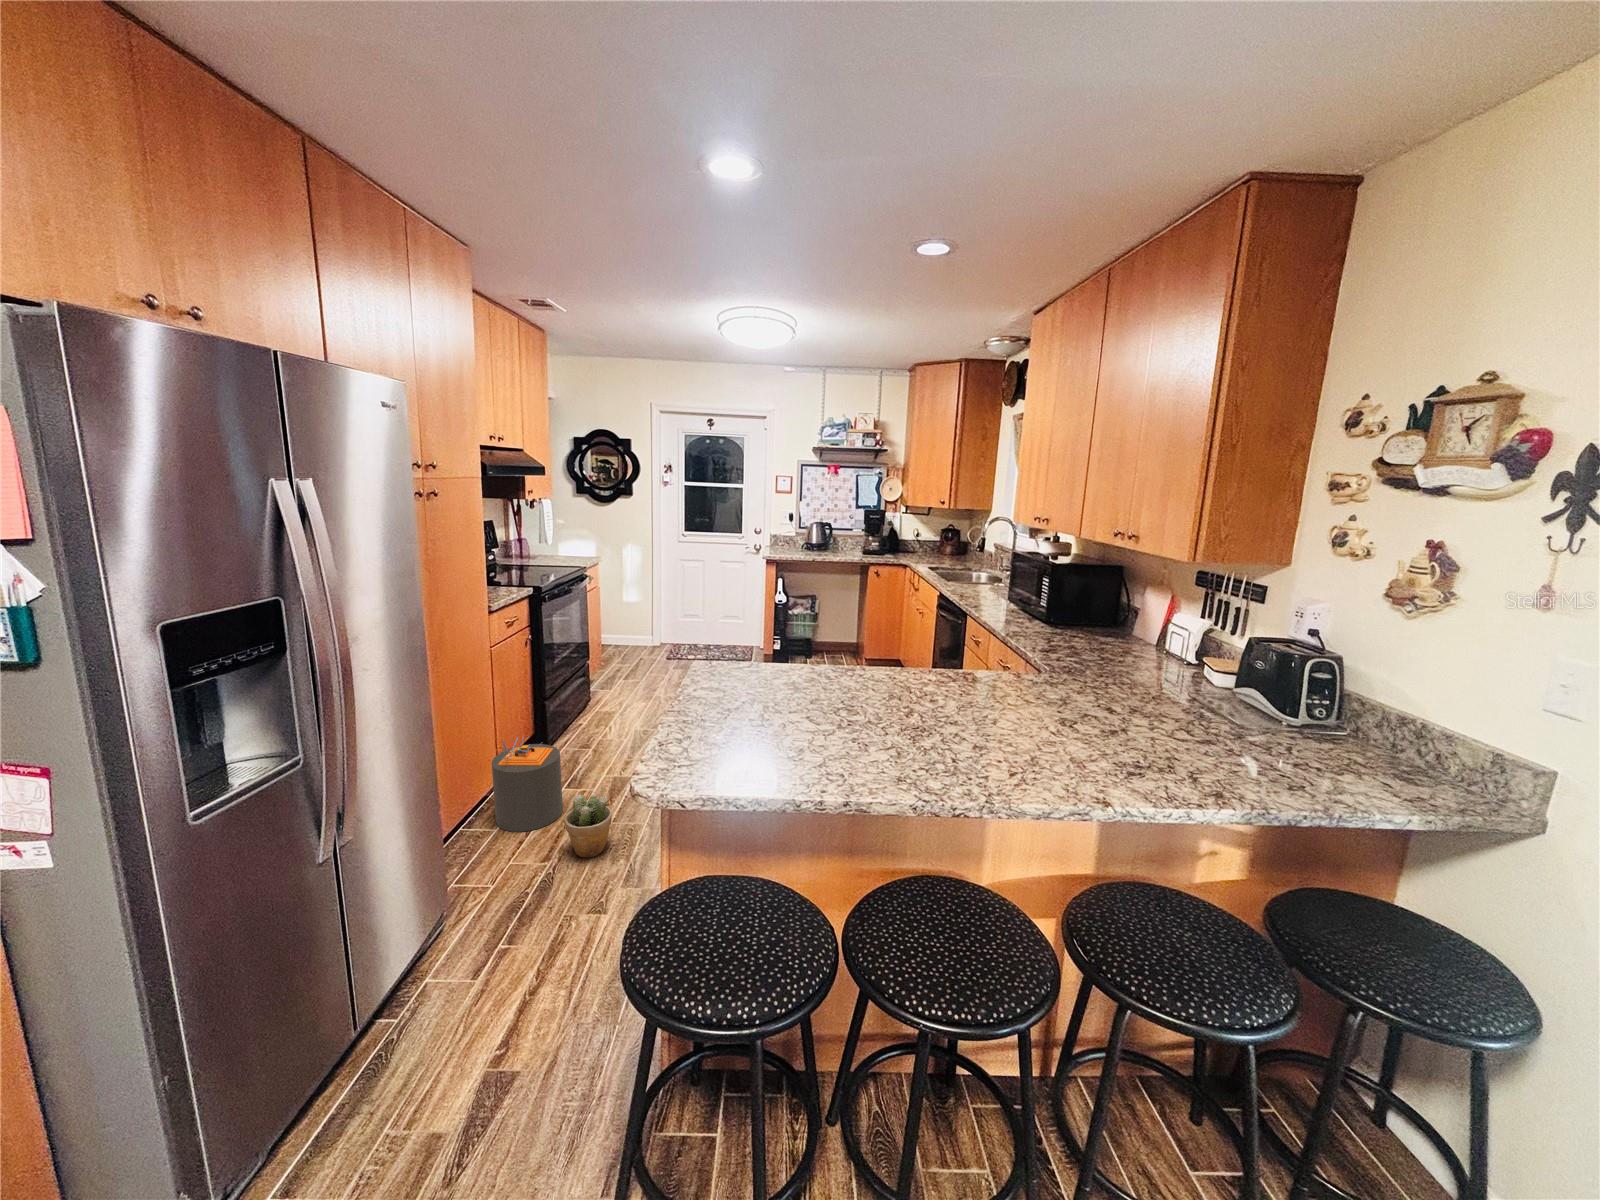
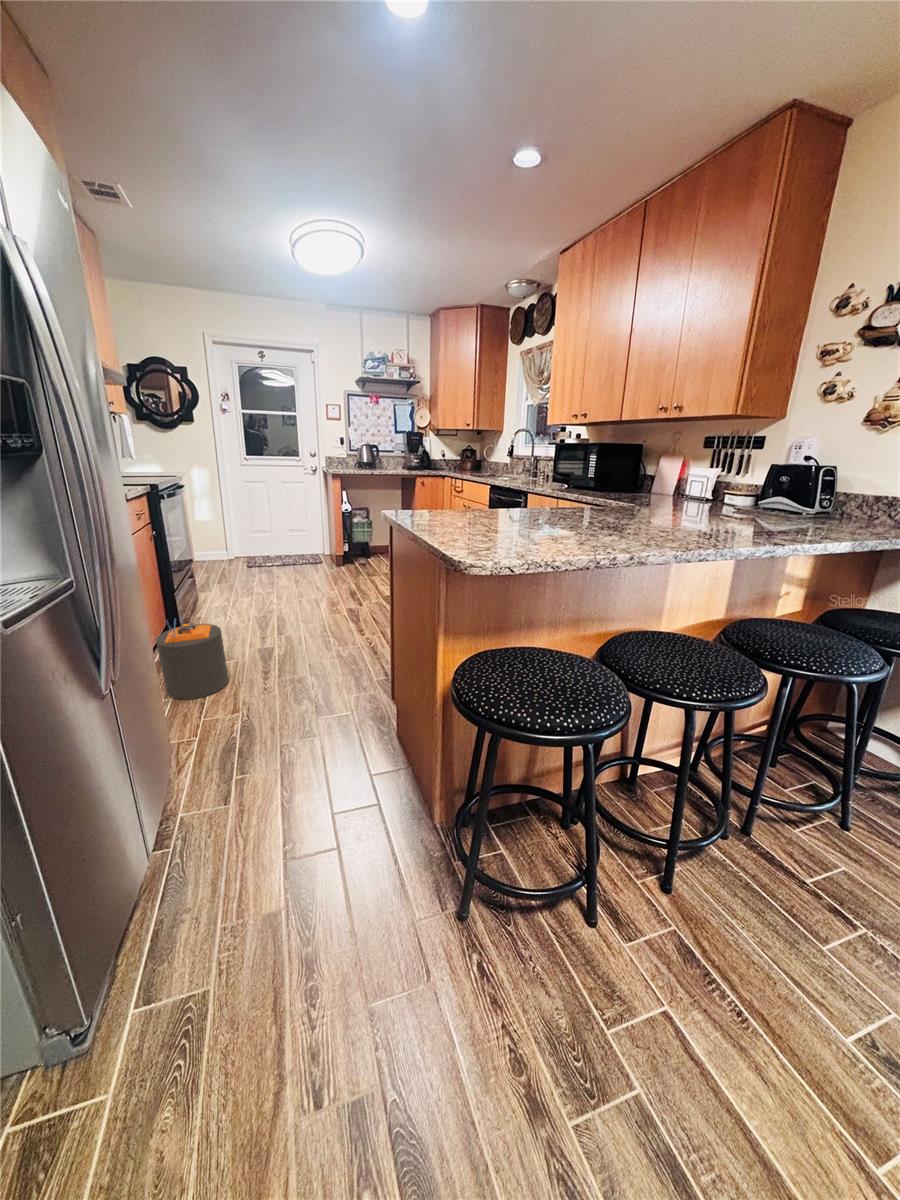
potted plant: present [564,795,612,857] -> none [247,651,289,705]

